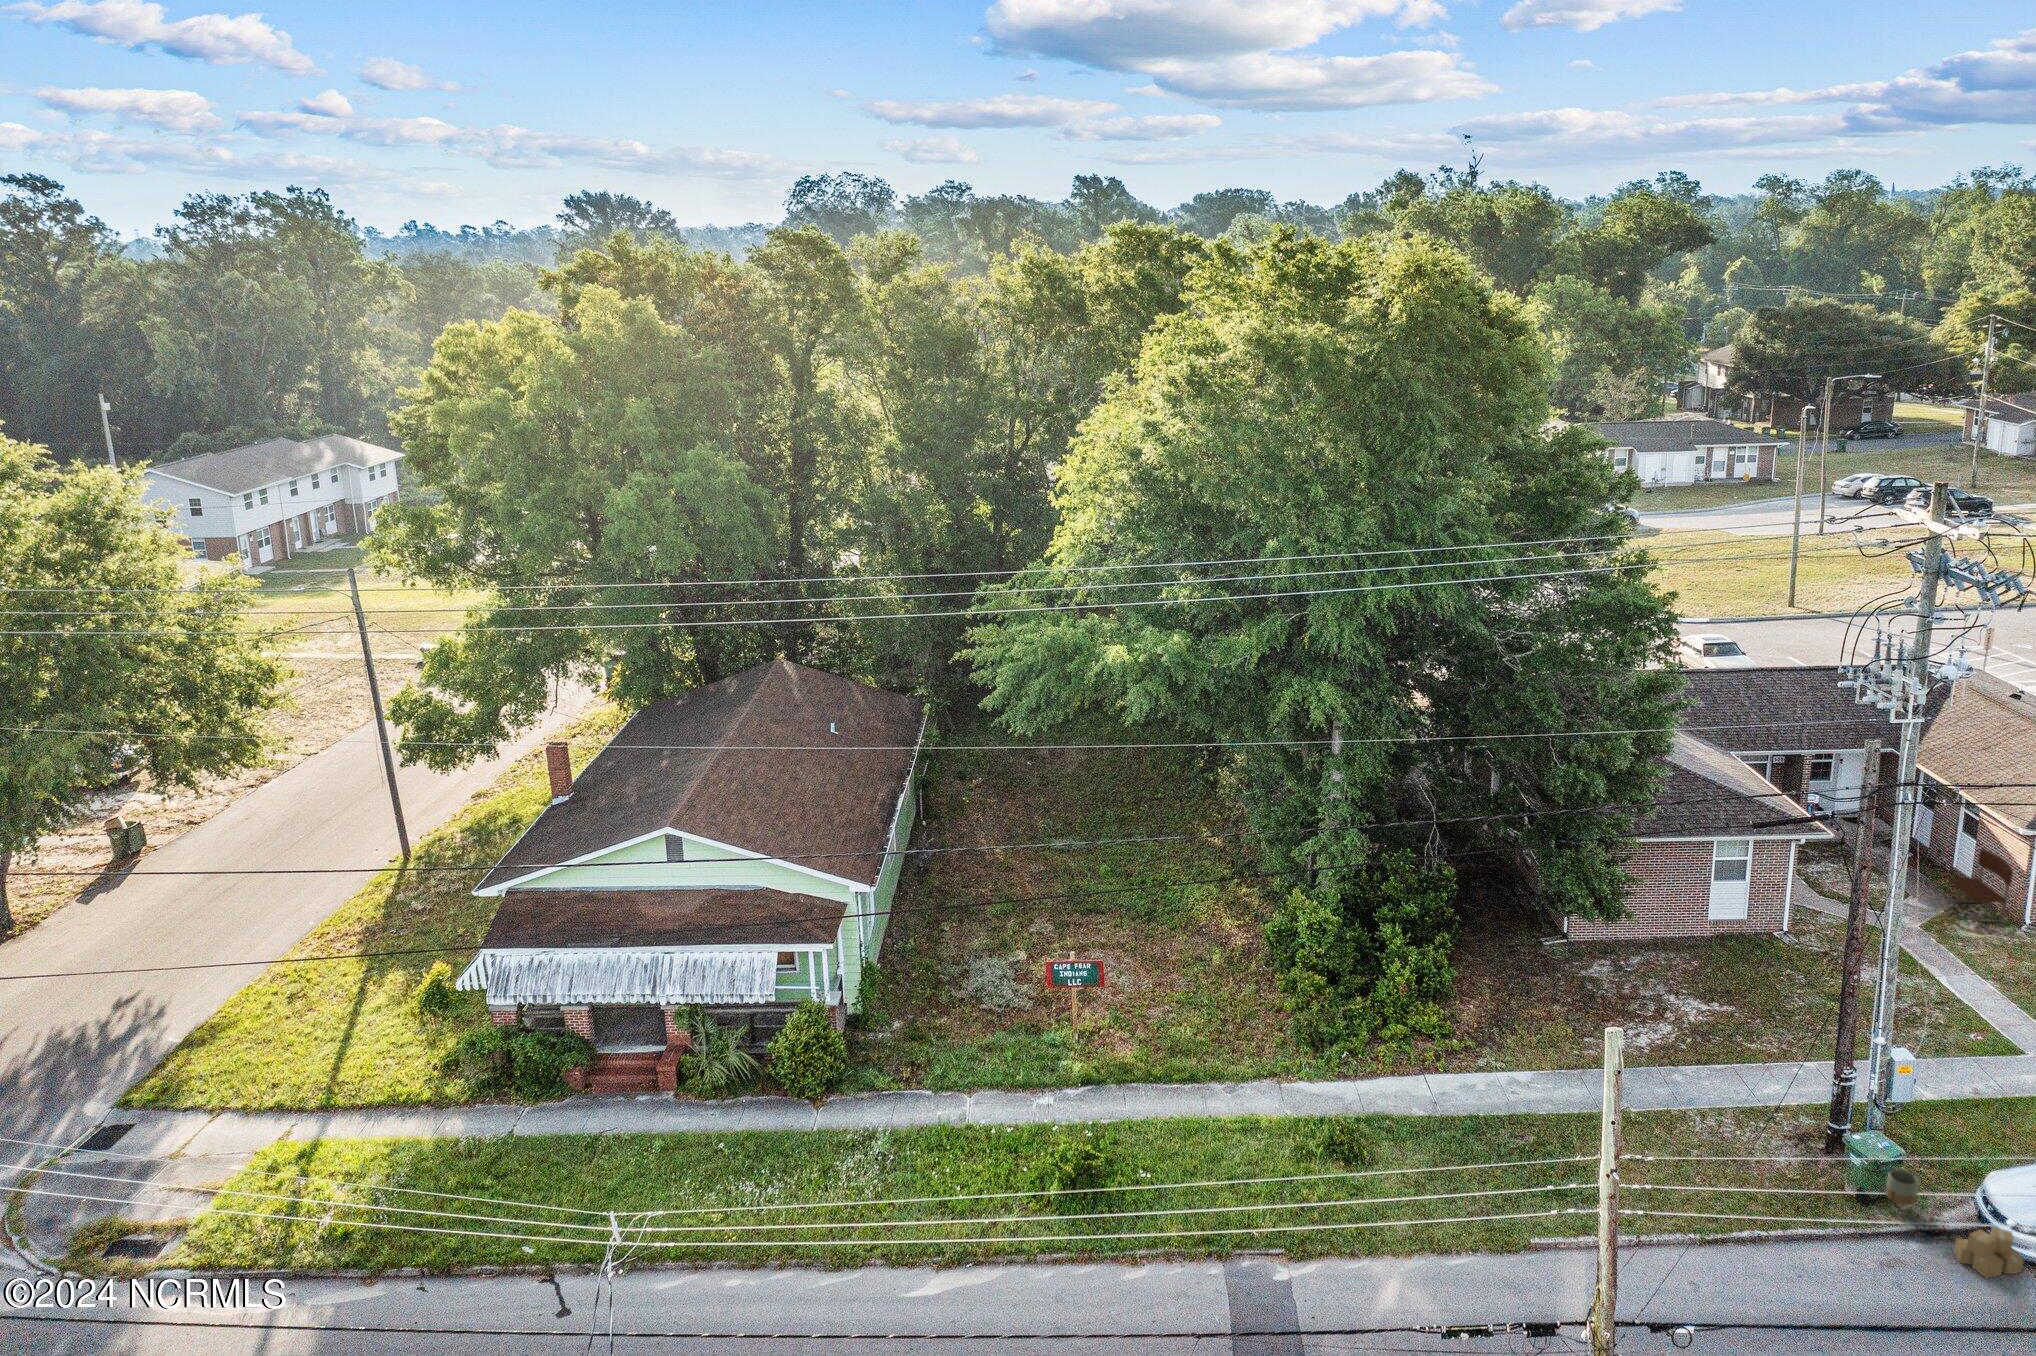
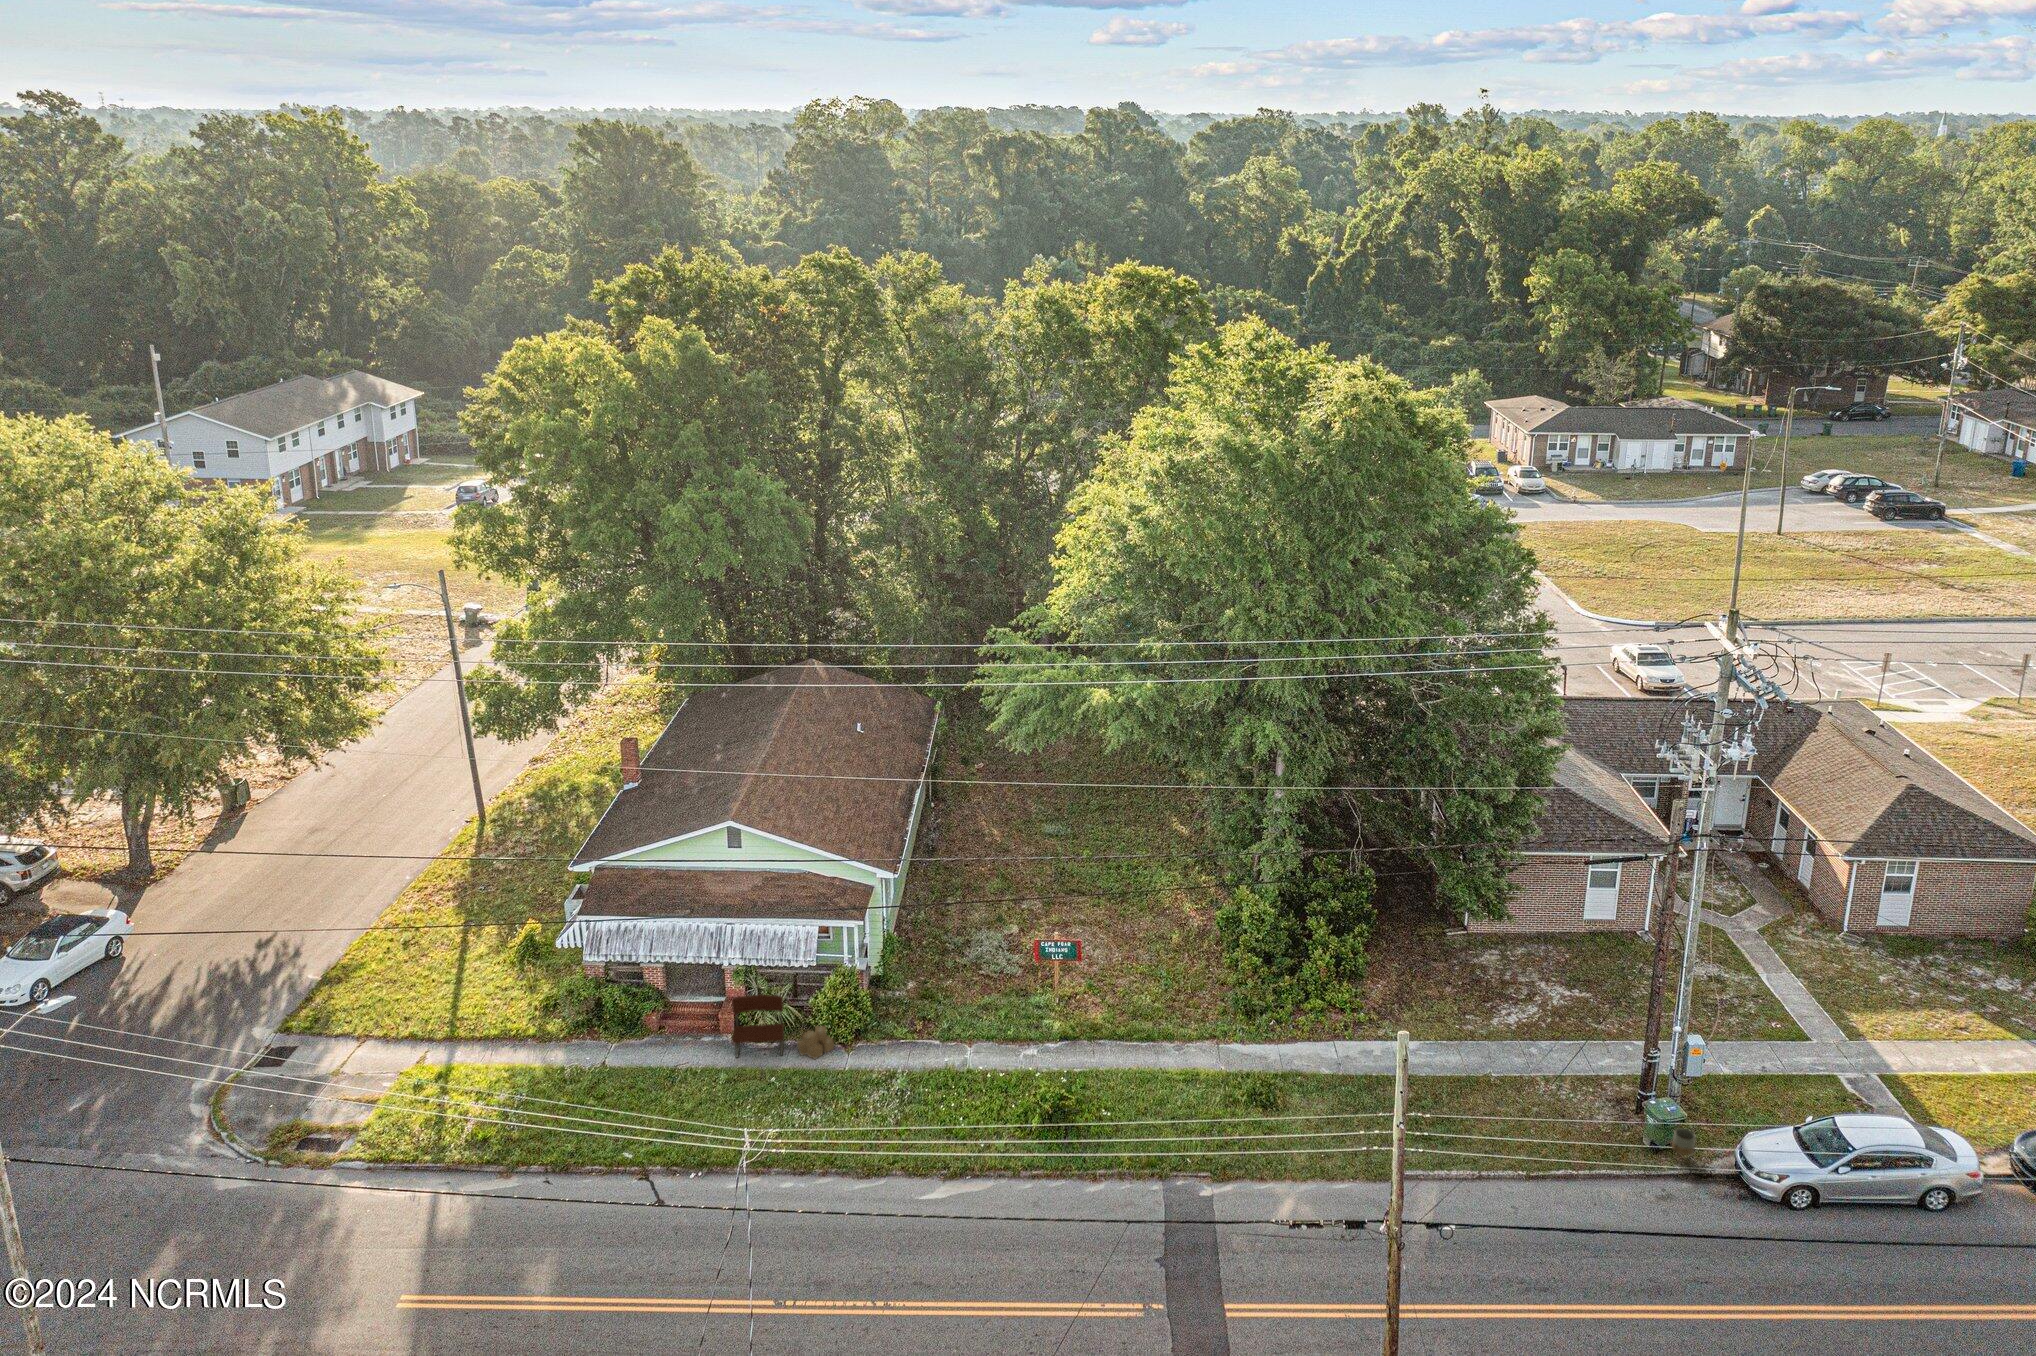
bench: present [1949,849,2013,923] -> present [732,994,784,1057]
cardboard box: present [1954,1227,2024,1278] -> present [797,1026,834,1059]

